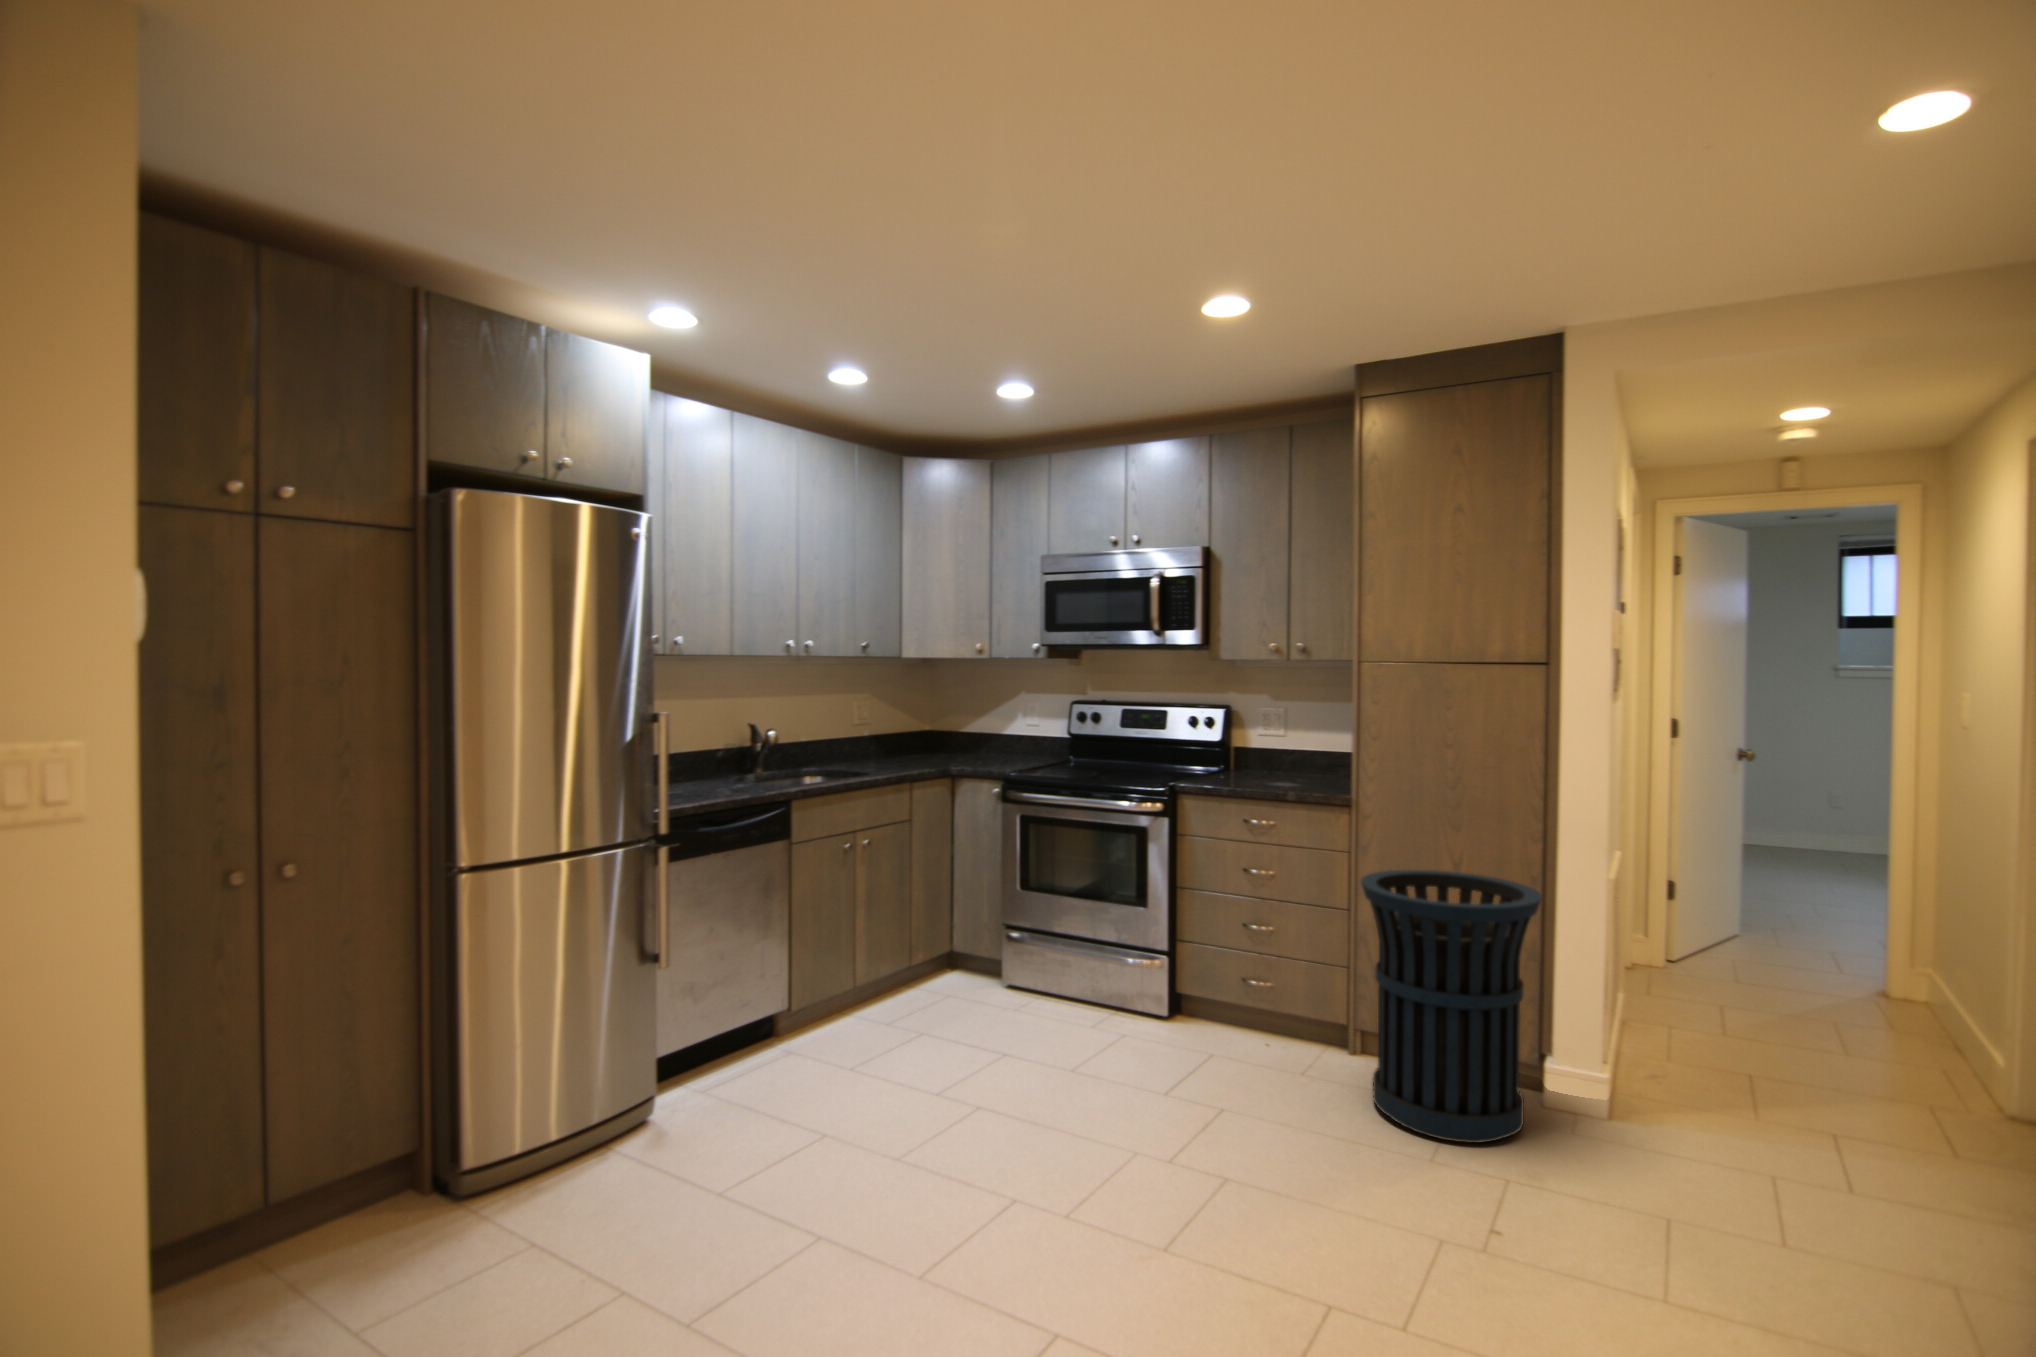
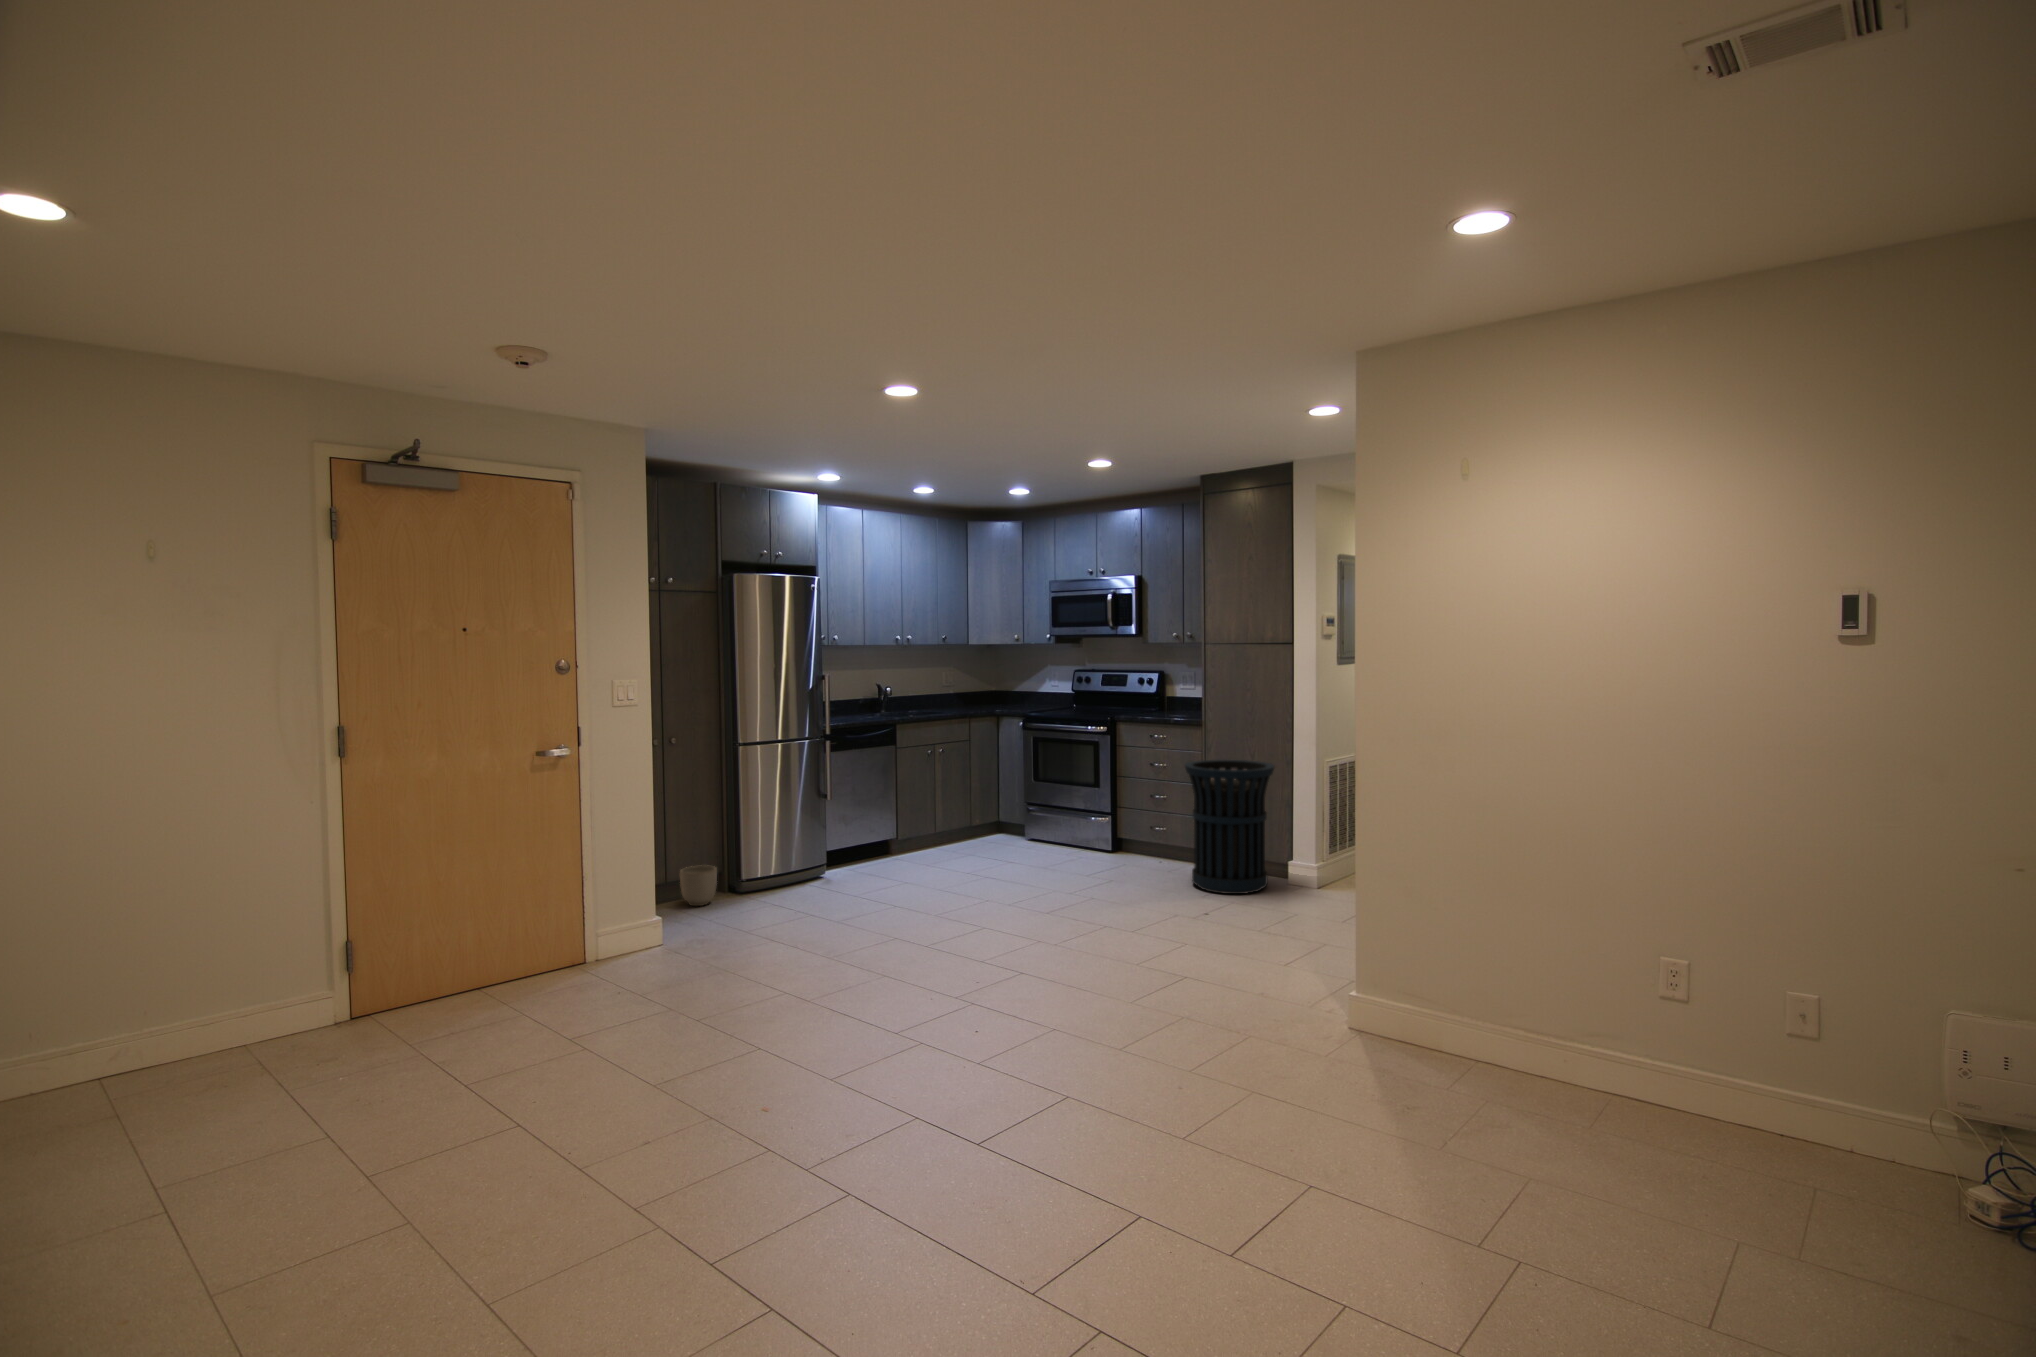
planter: none [289,1153,391,1268] -> present [680,865,717,906]

